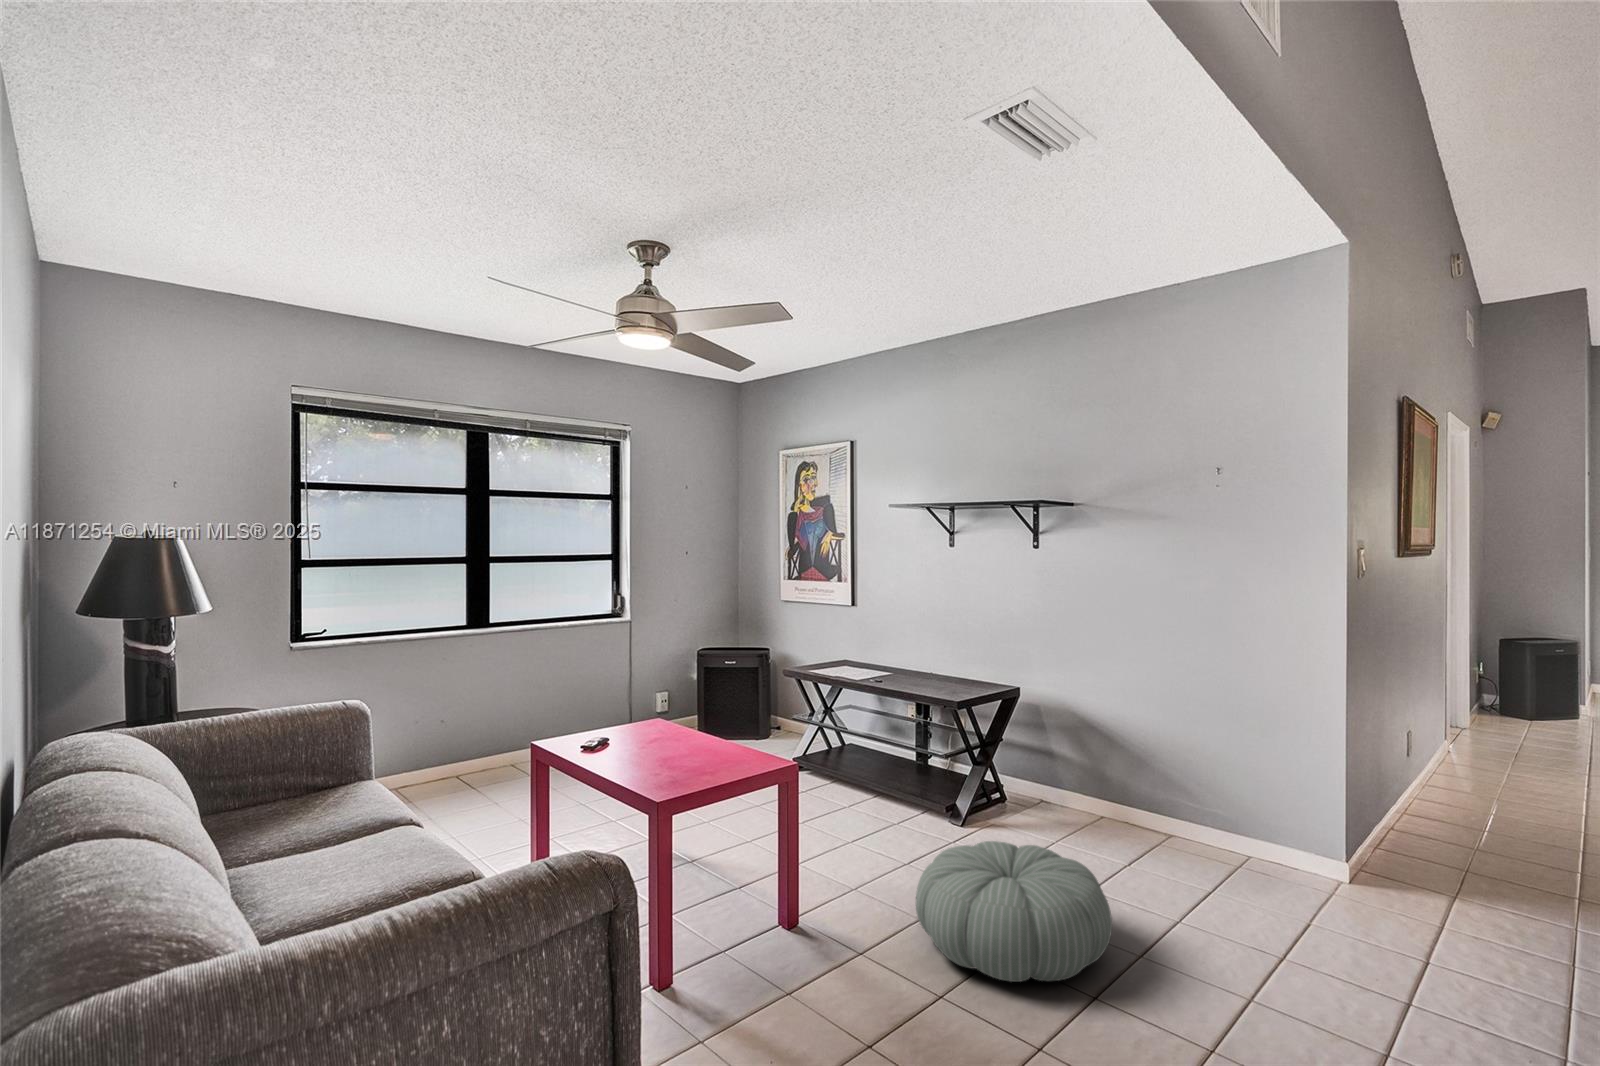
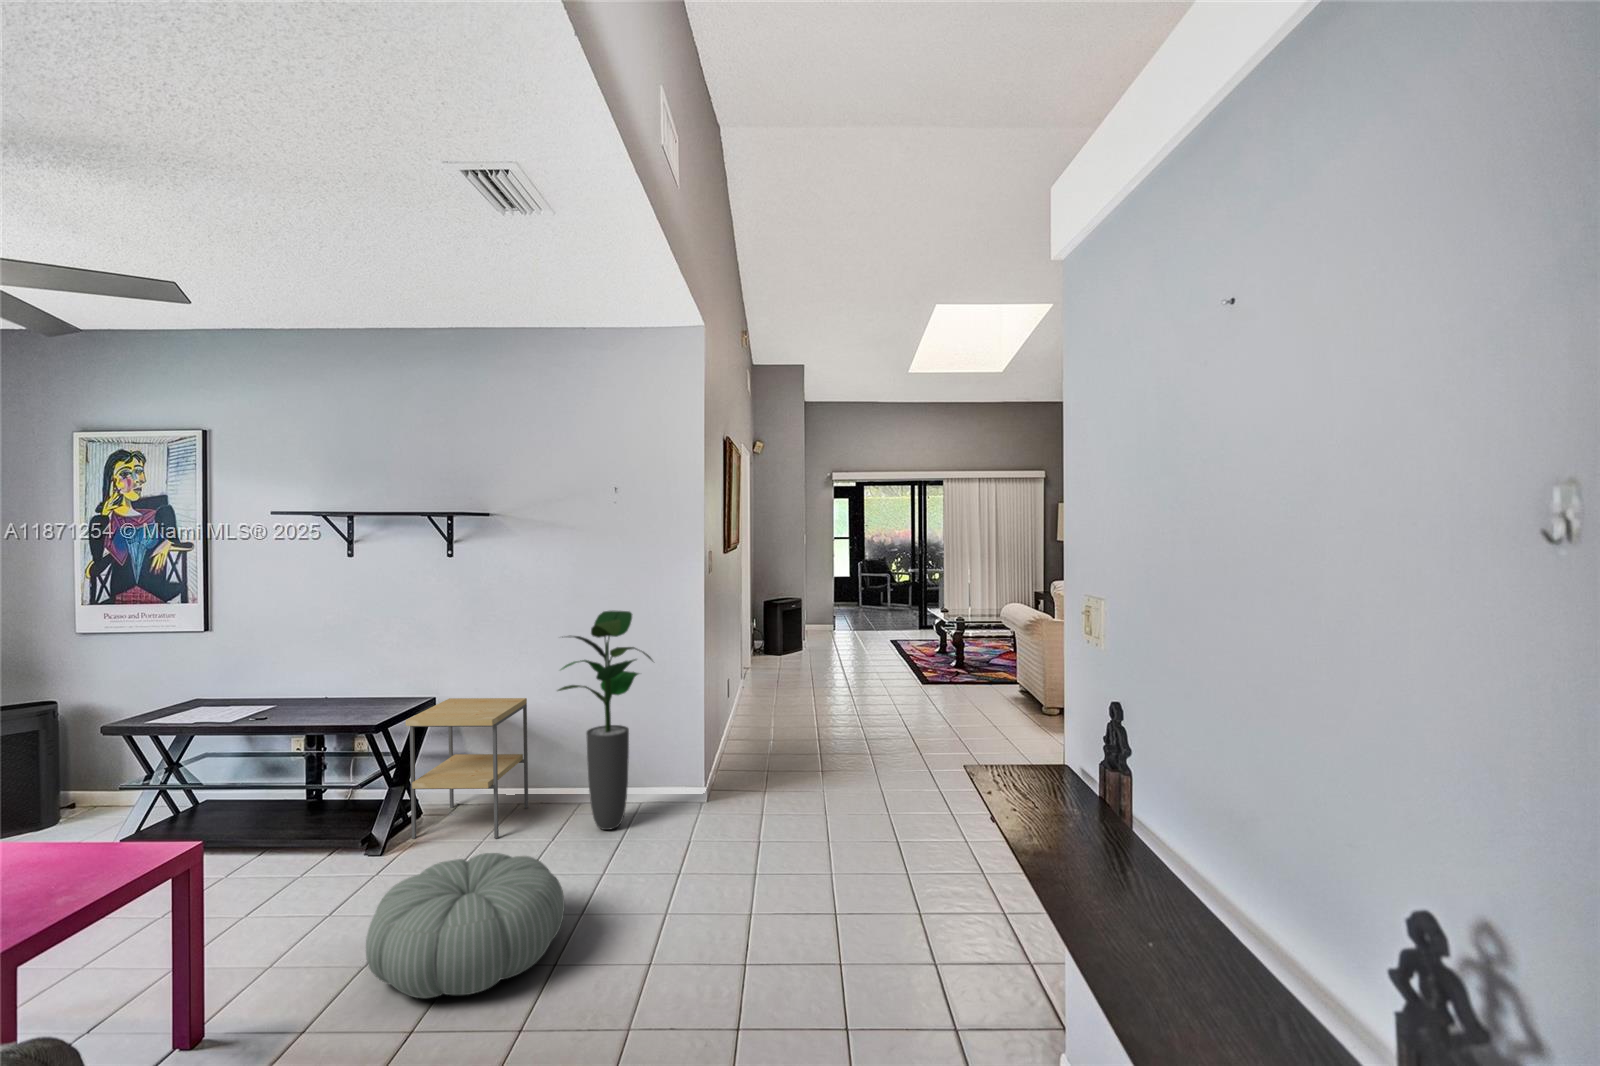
potted plant: none [1135,611,1263,871] -> present [558,611,652,830]
side table: none [987,690,1112,843] -> present [406,698,528,838]

